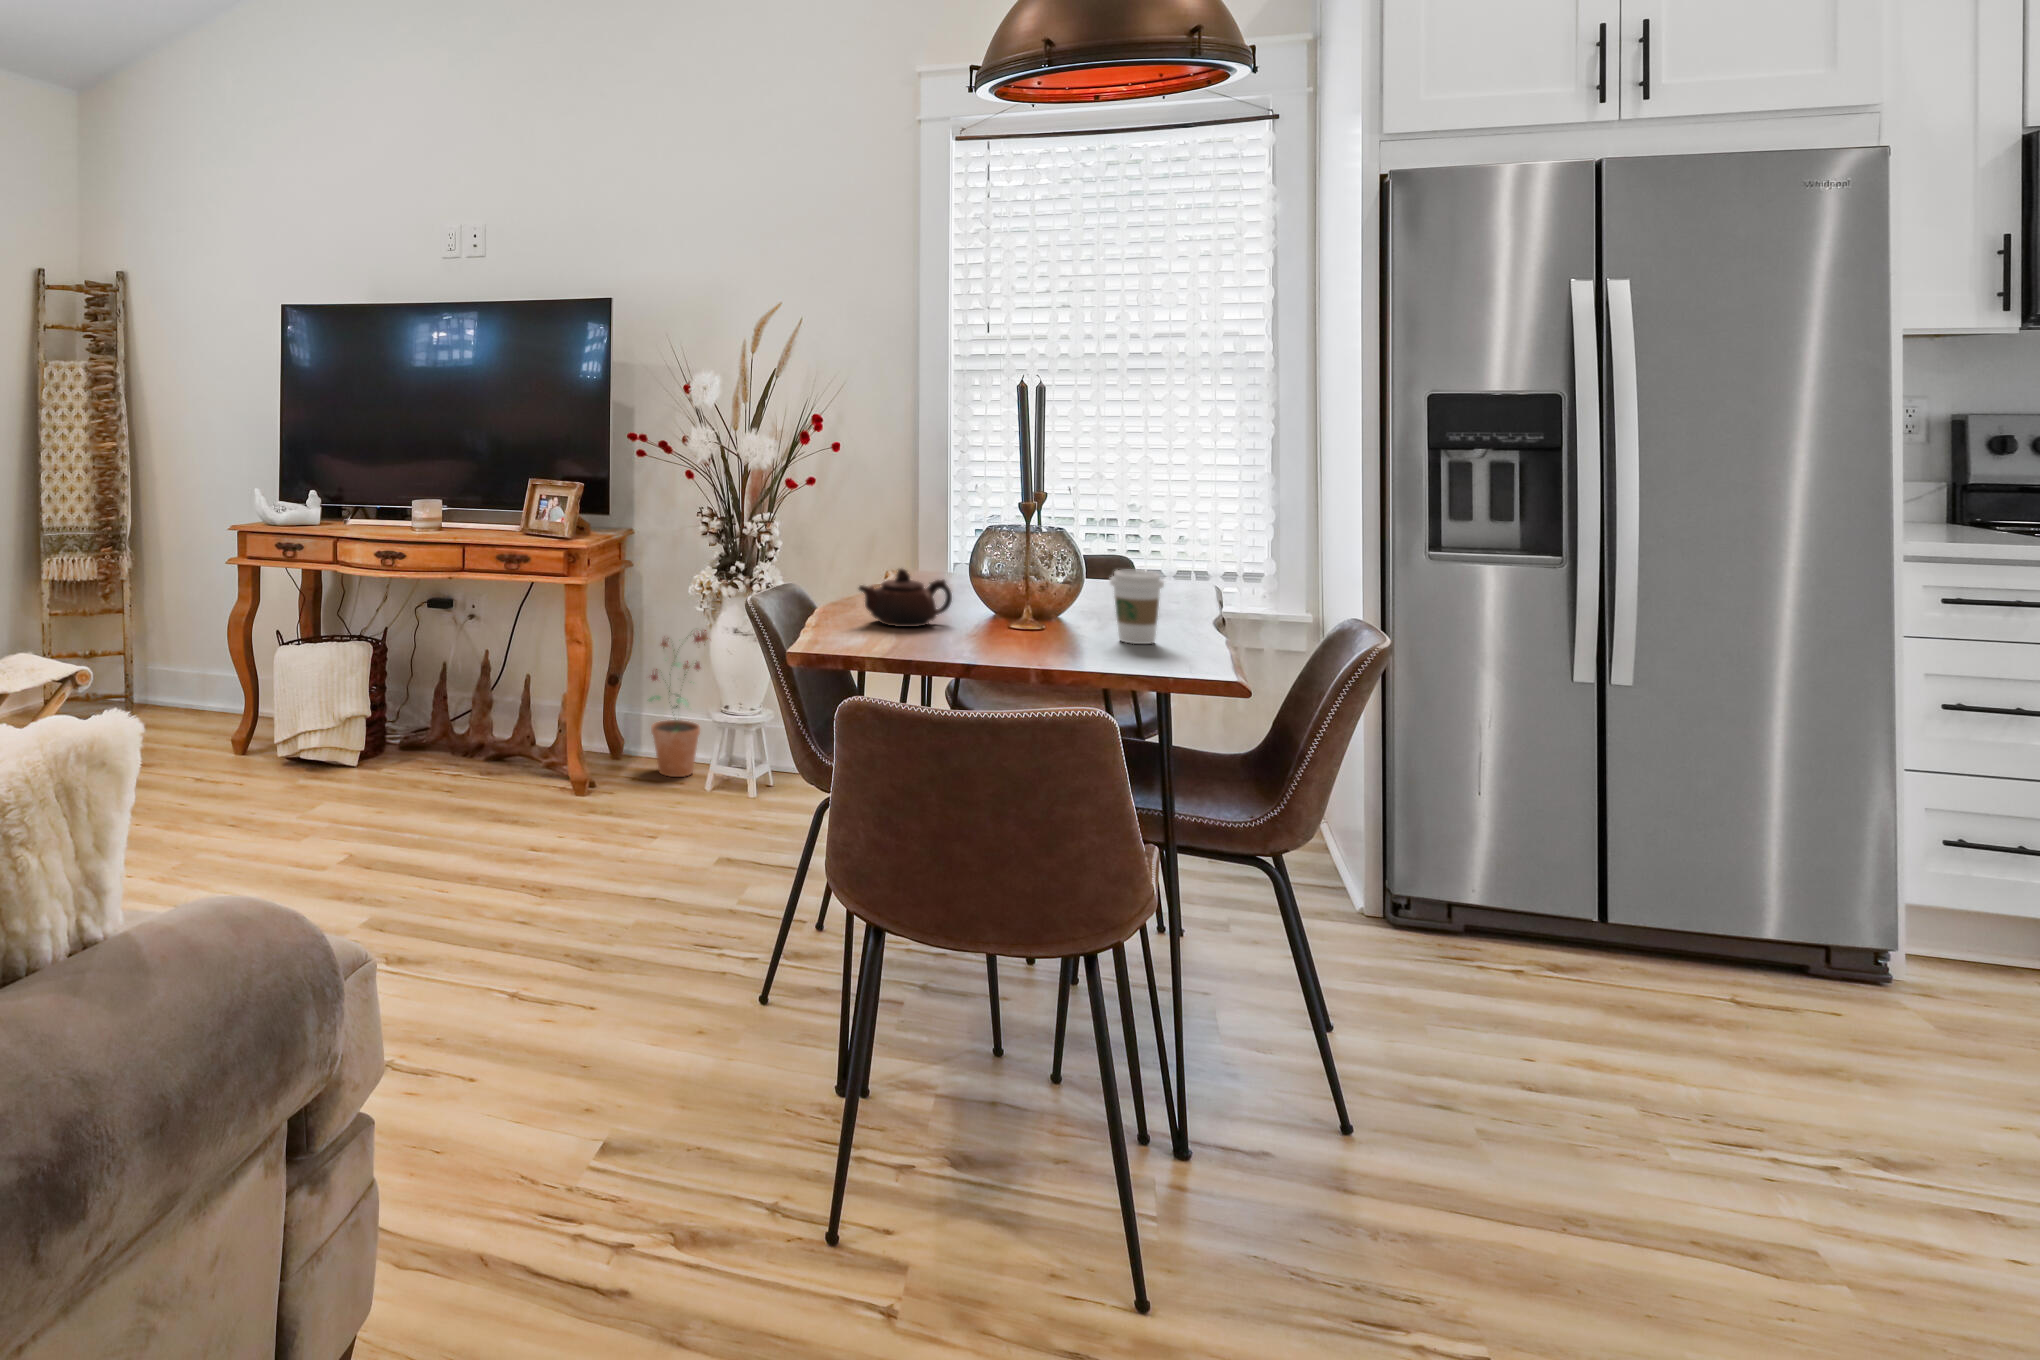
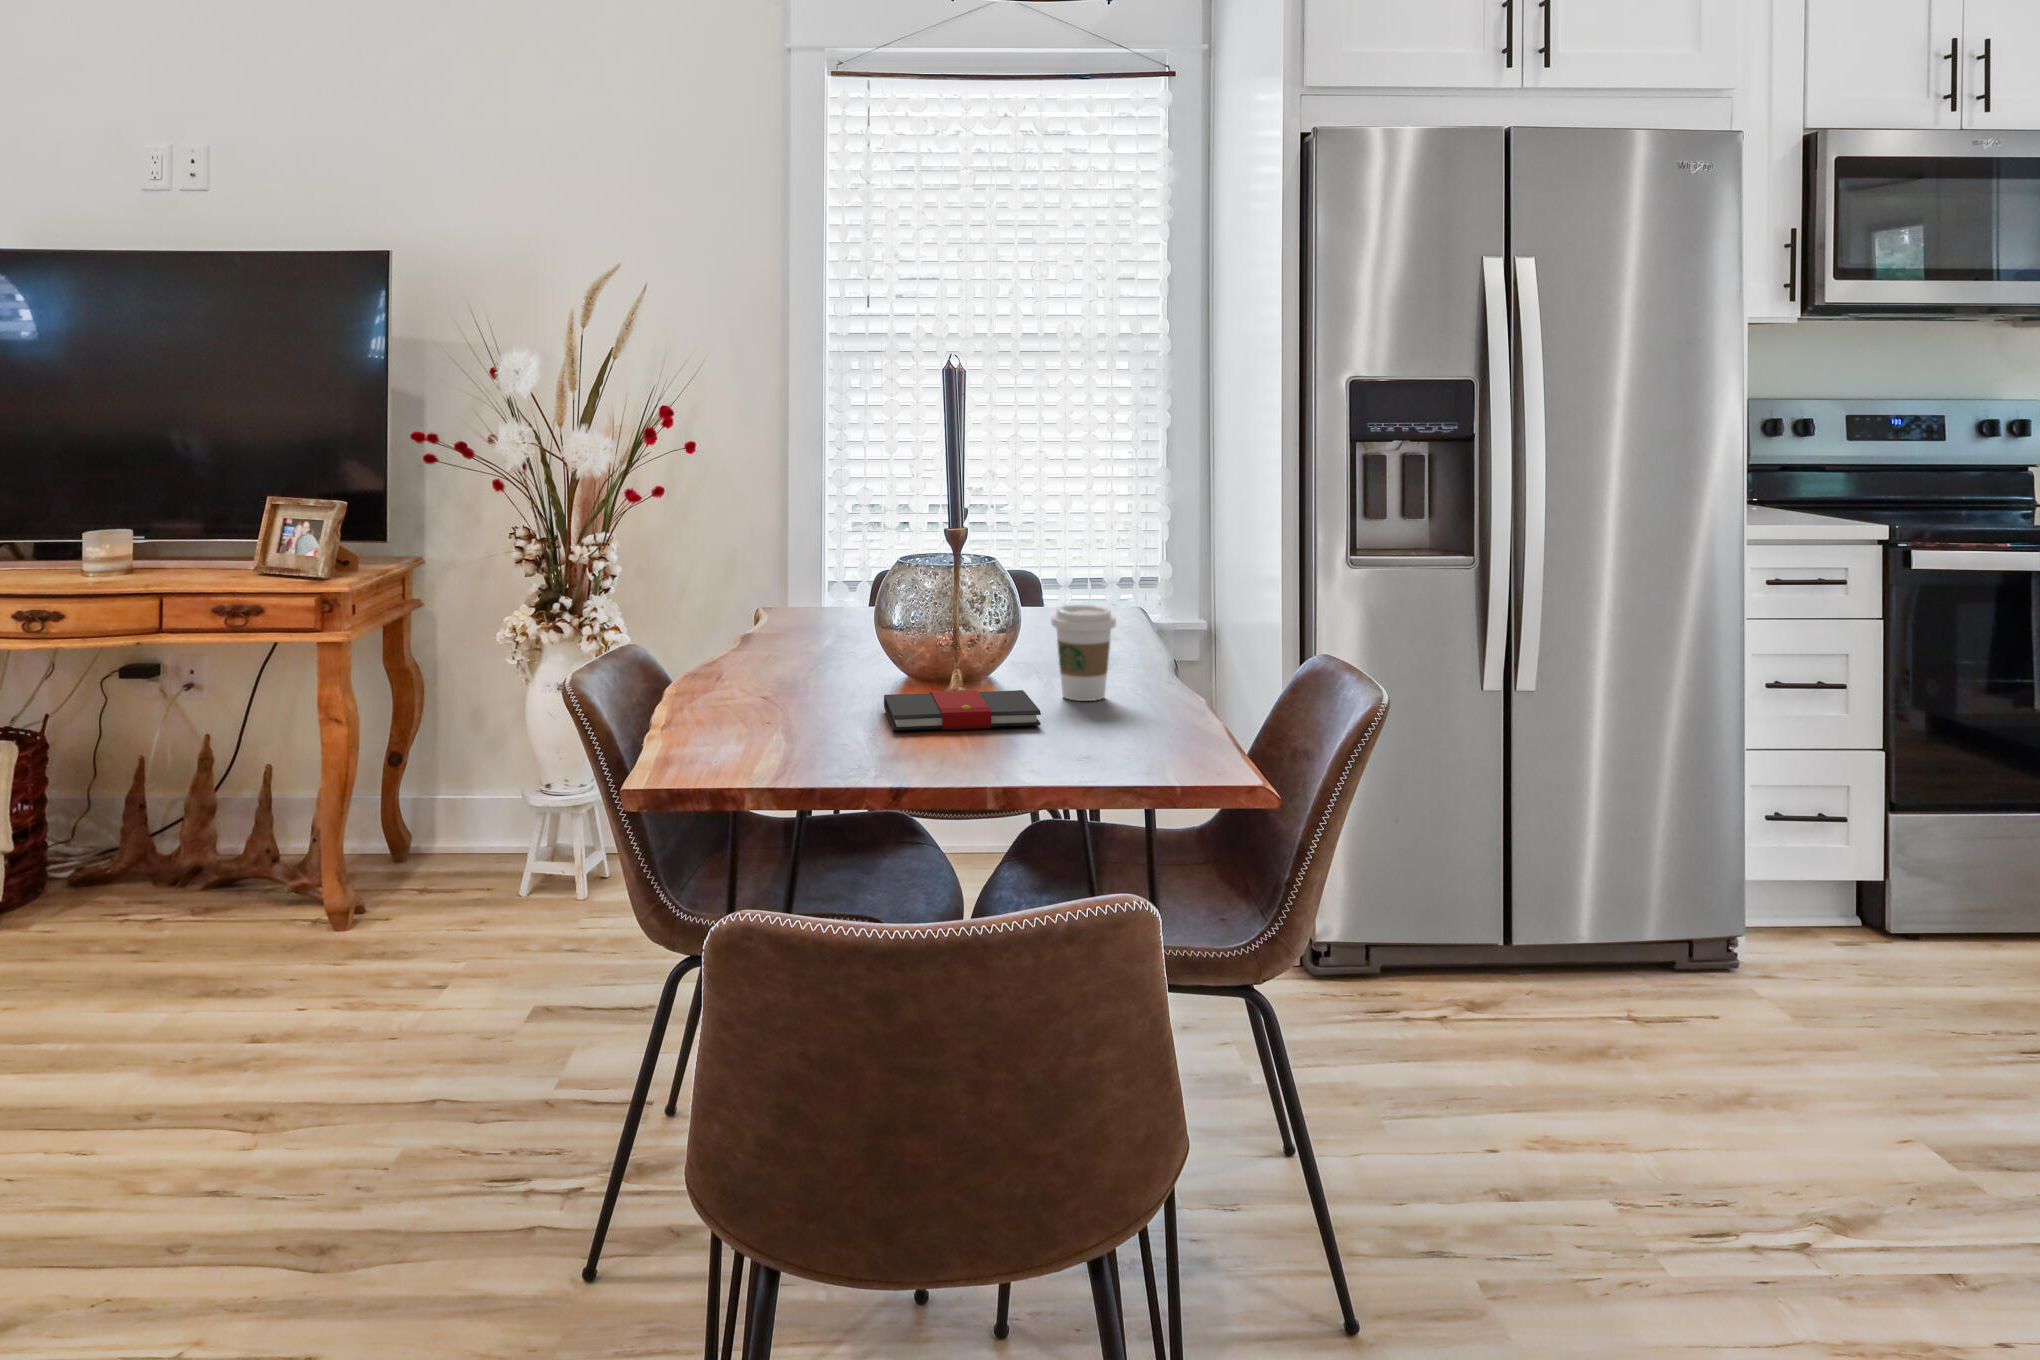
teapot: present [859,569,952,627] -> none [731,617,853,698]
book: none [972,627,1093,656] -> present [884,690,1041,730]
potted plant: present [648,630,708,777] -> none [432,687,525,885]

